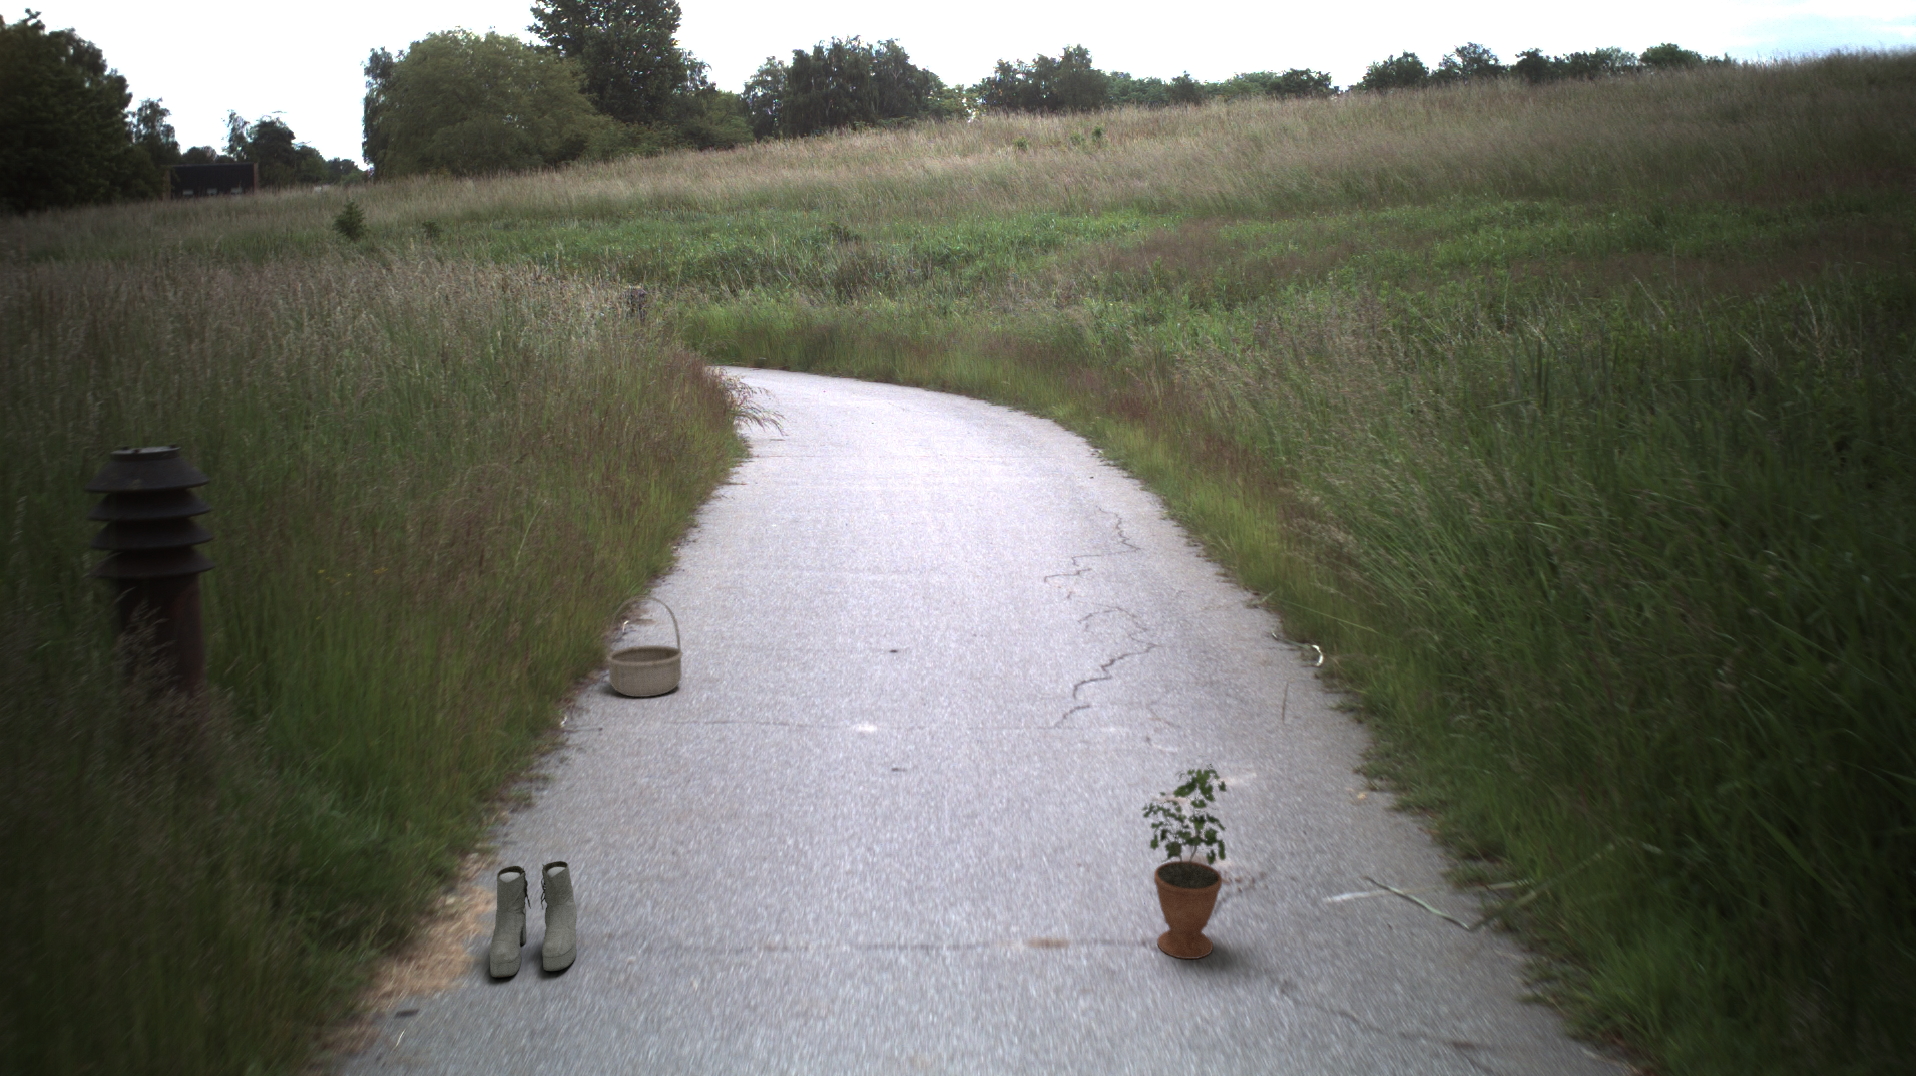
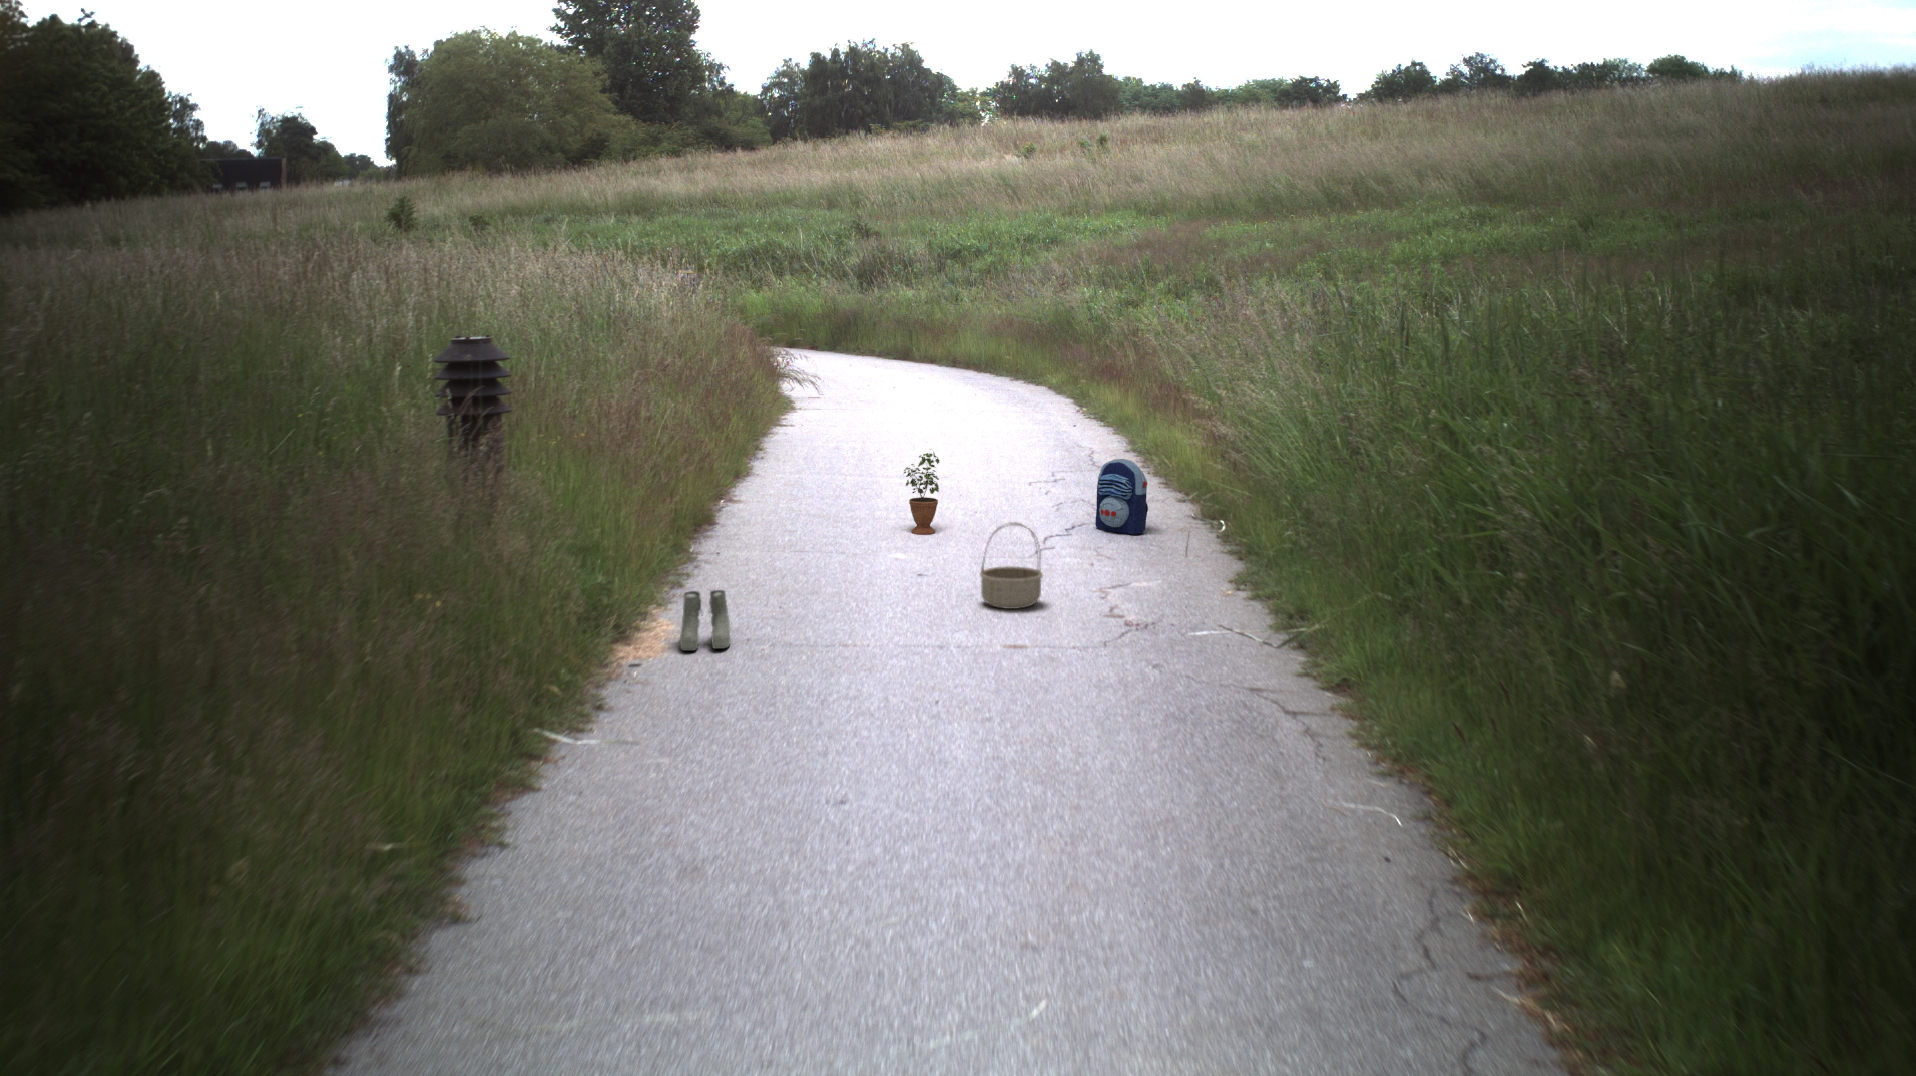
backpack: none [1142,568,1216,675] -> present [1095,459,1148,535]
basket: present [606,596,683,697] -> present [980,523,1043,609]
potted plant: present [1142,764,1227,959] -> present [904,452,940,535]

